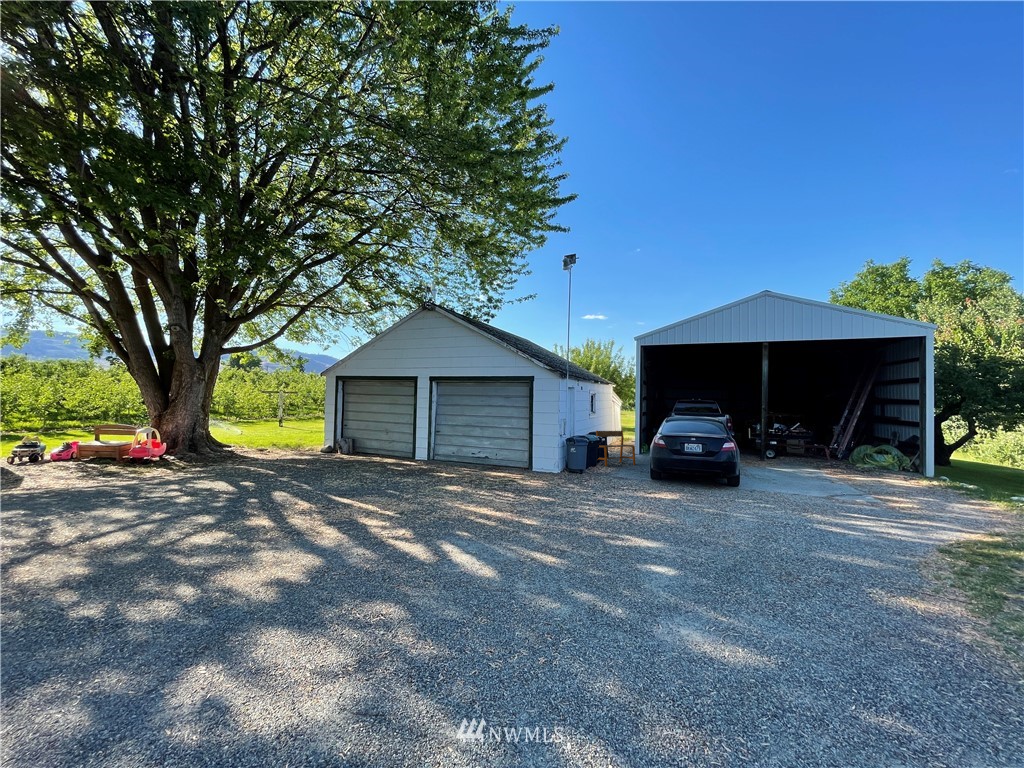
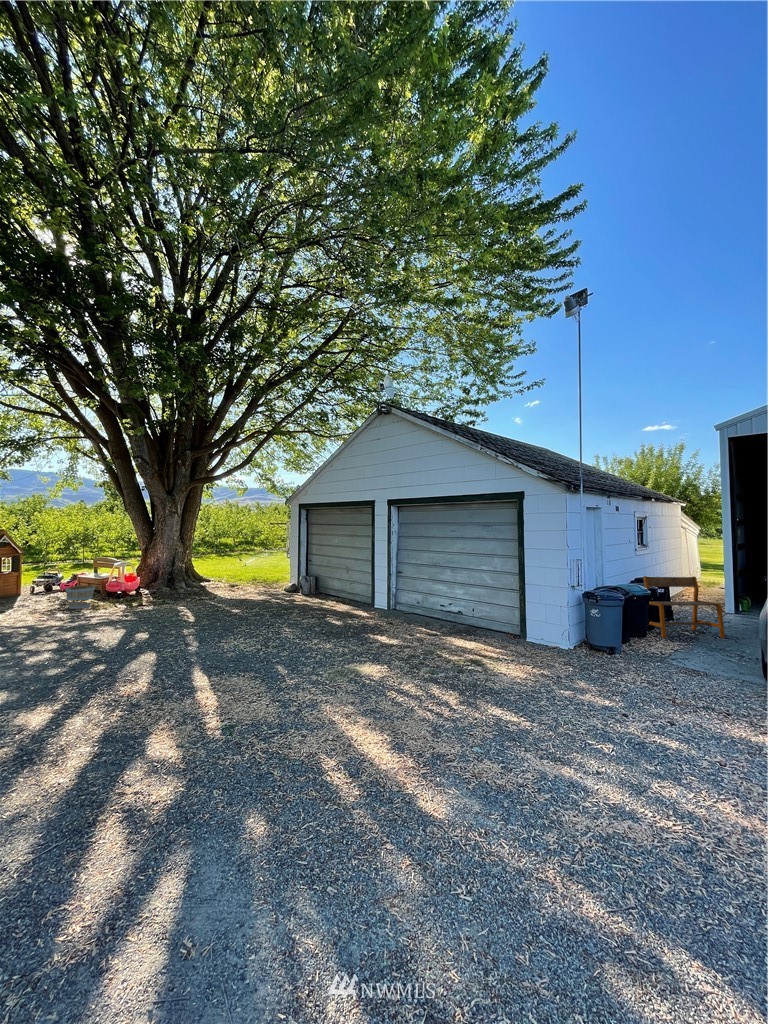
wooden bucket: none [108,448,140,471] -> present [65,586,95,609]

